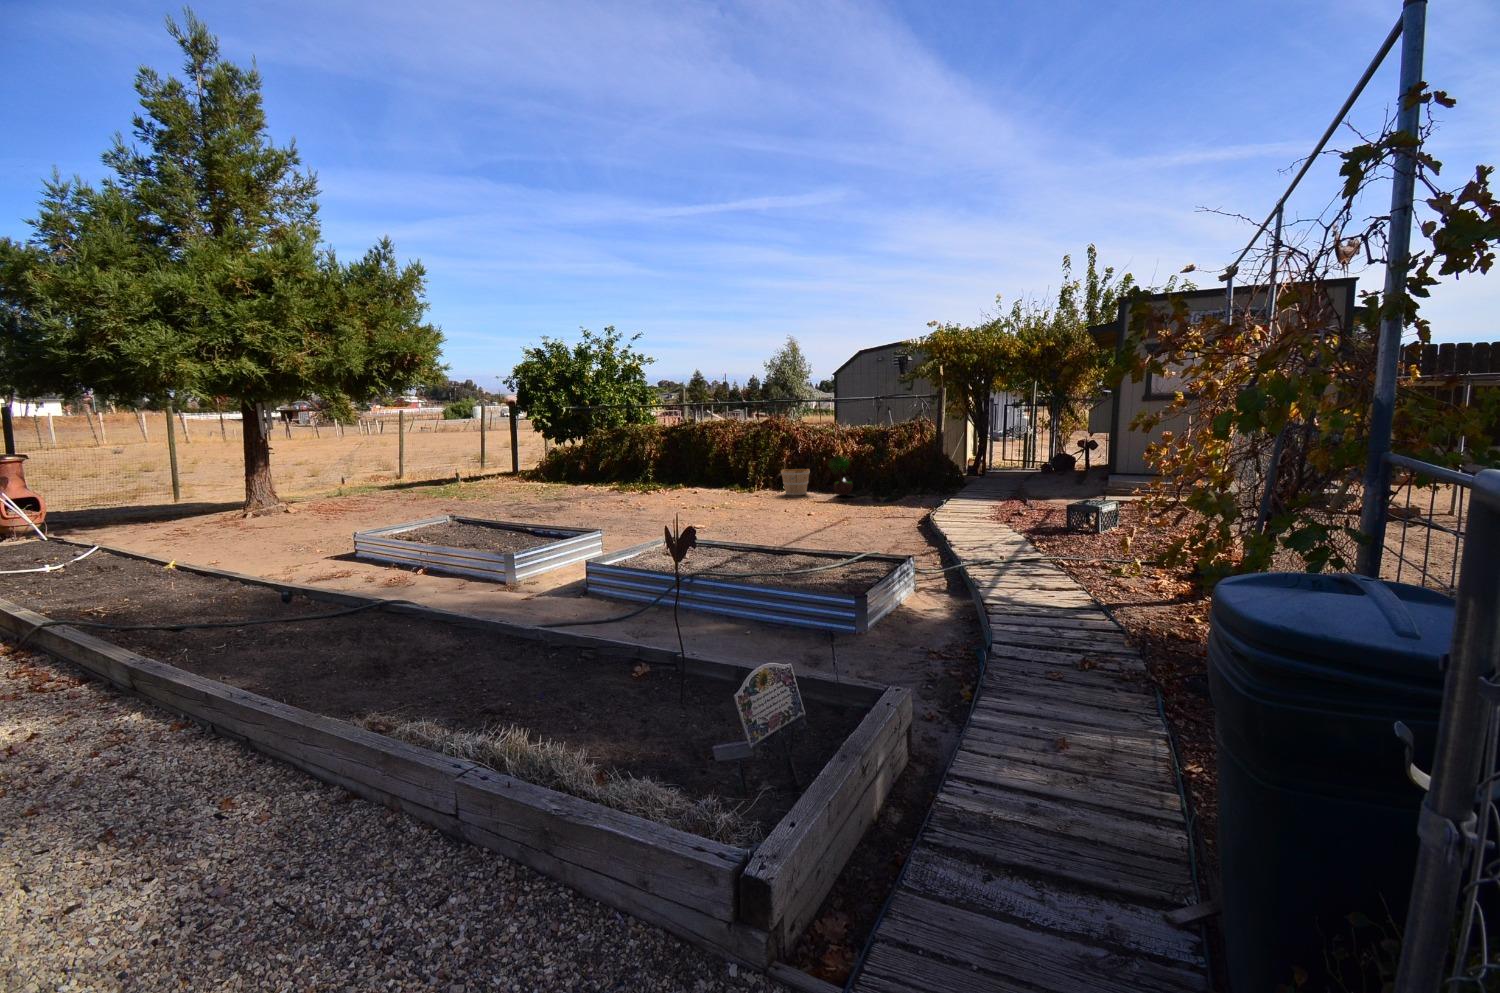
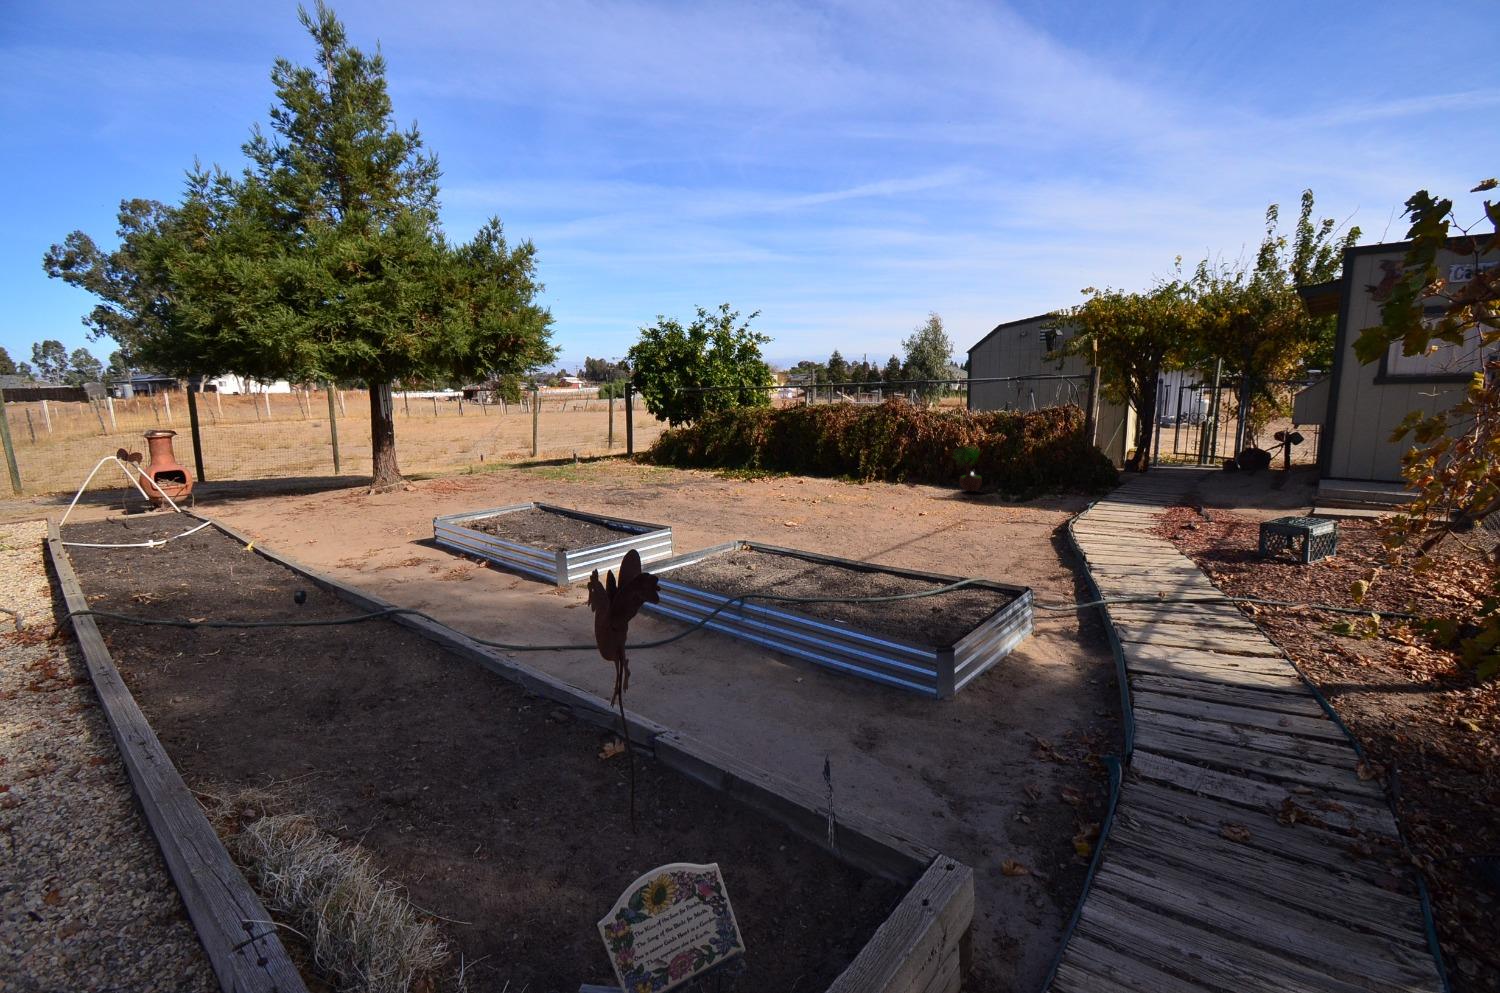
wooden bucket: present [781,469,810,495] -> none [899,459,933,489]

